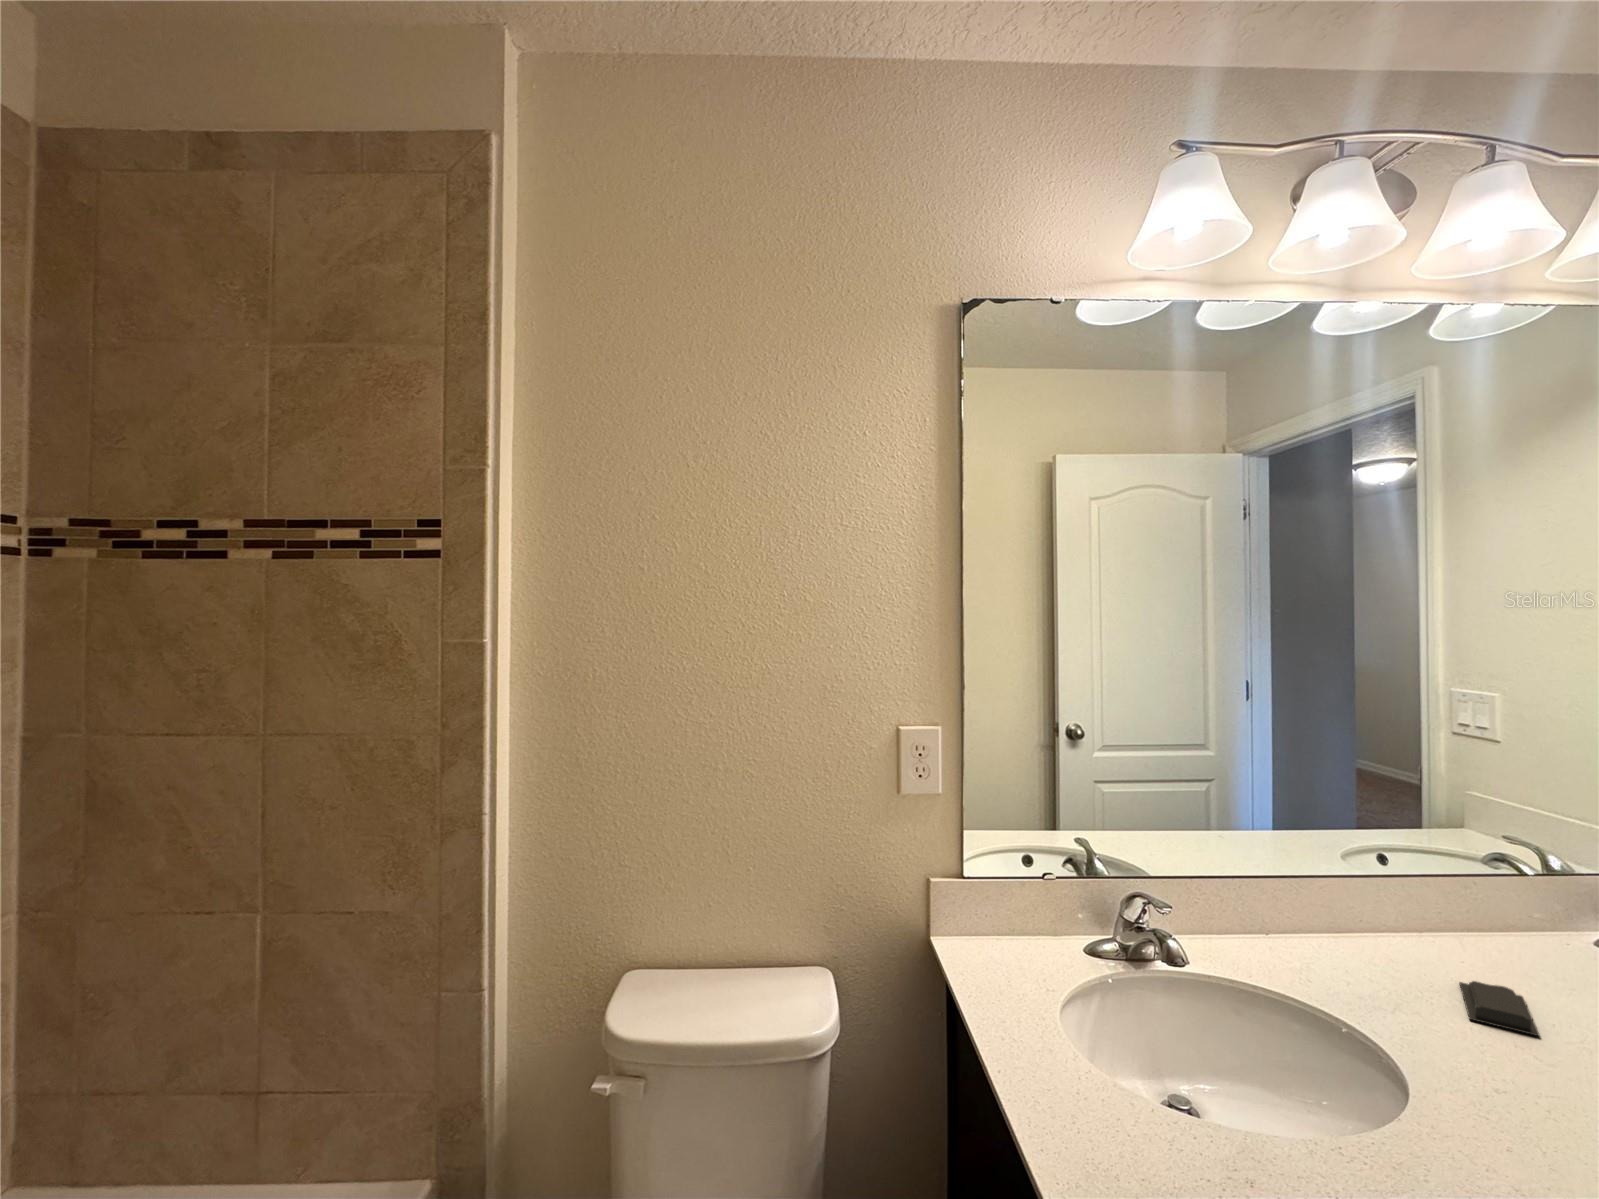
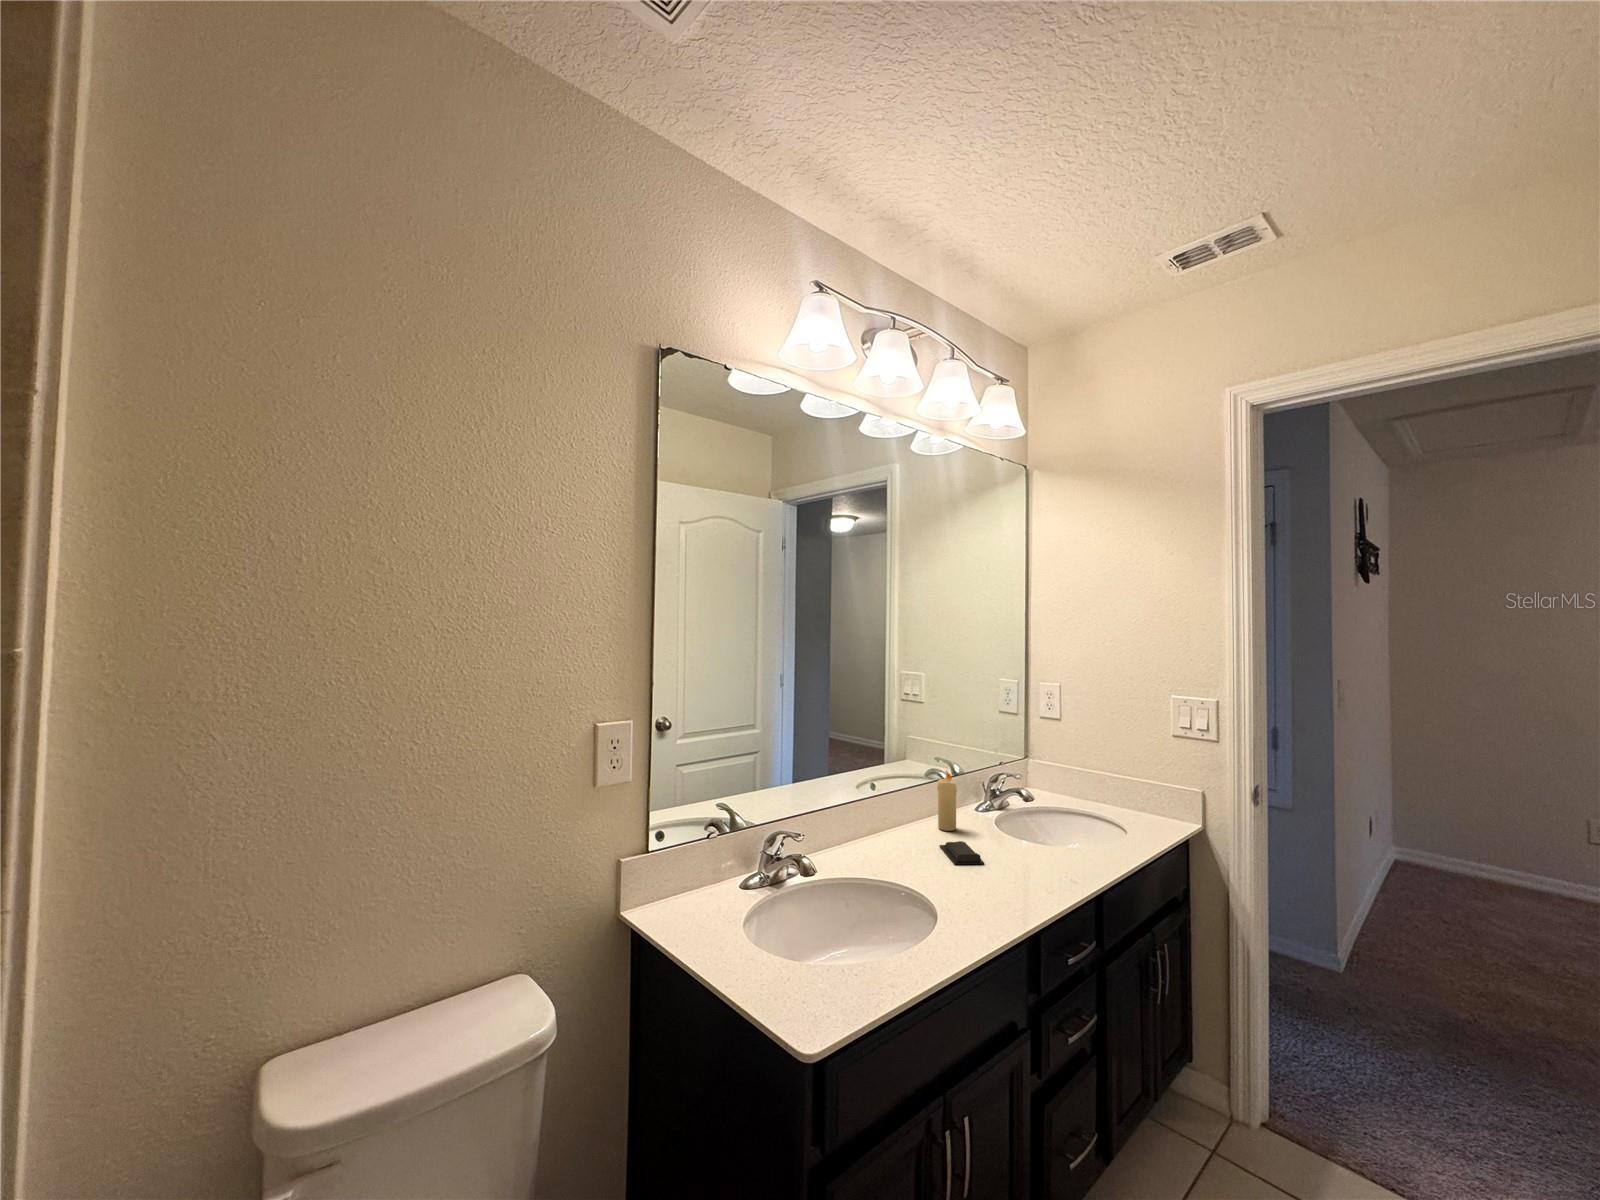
candle: none [1477,864,1521,967] -> present [937,771,957,831]

